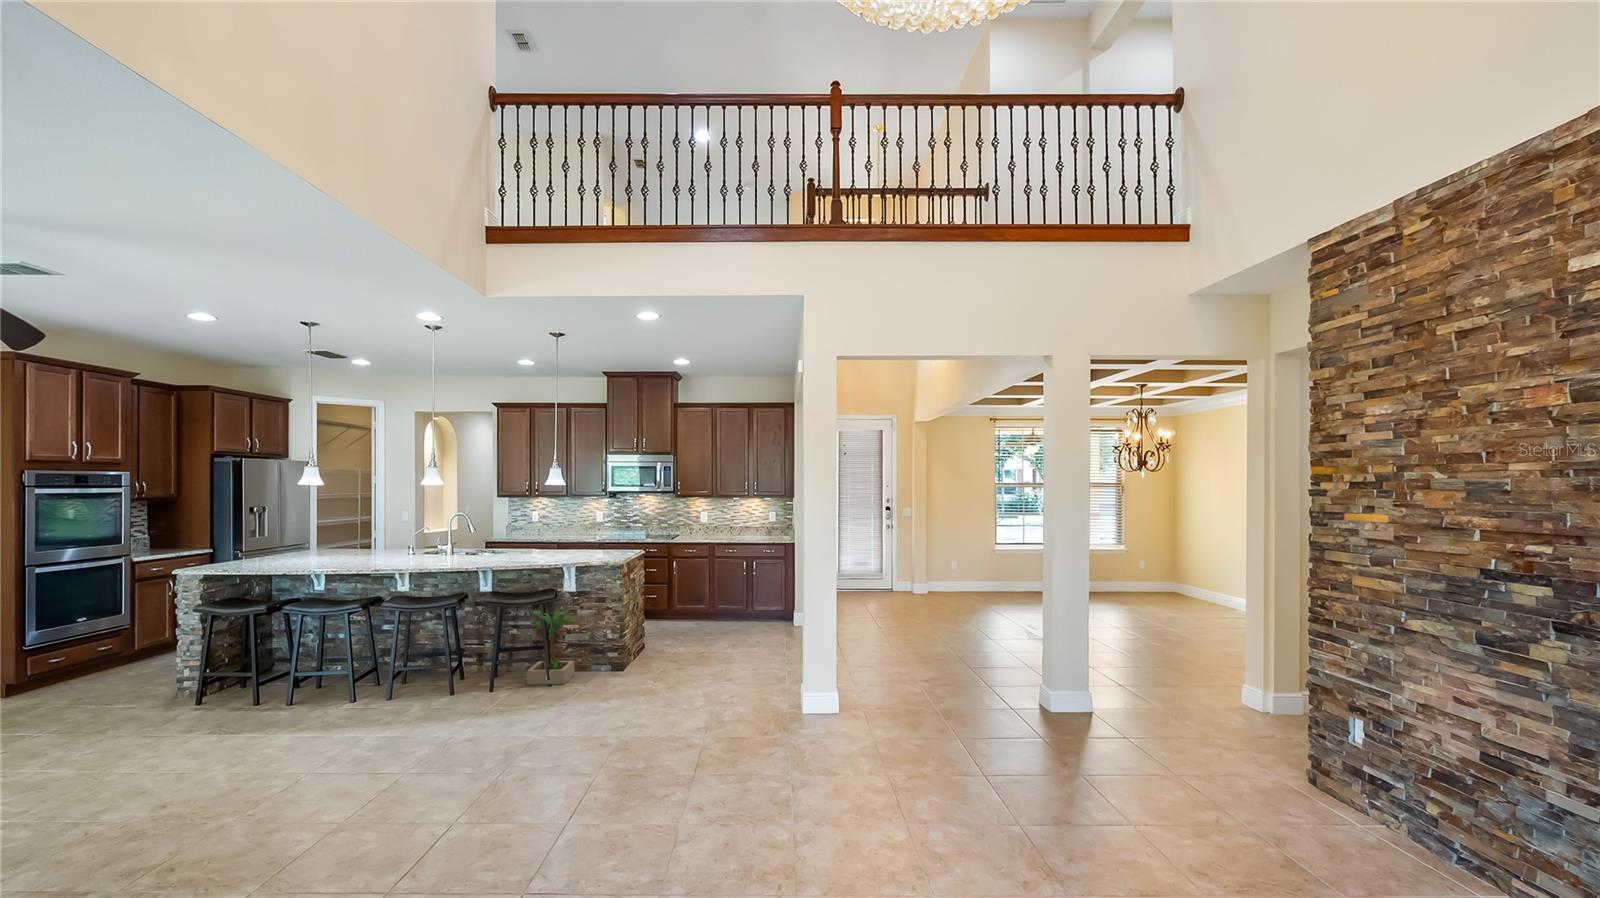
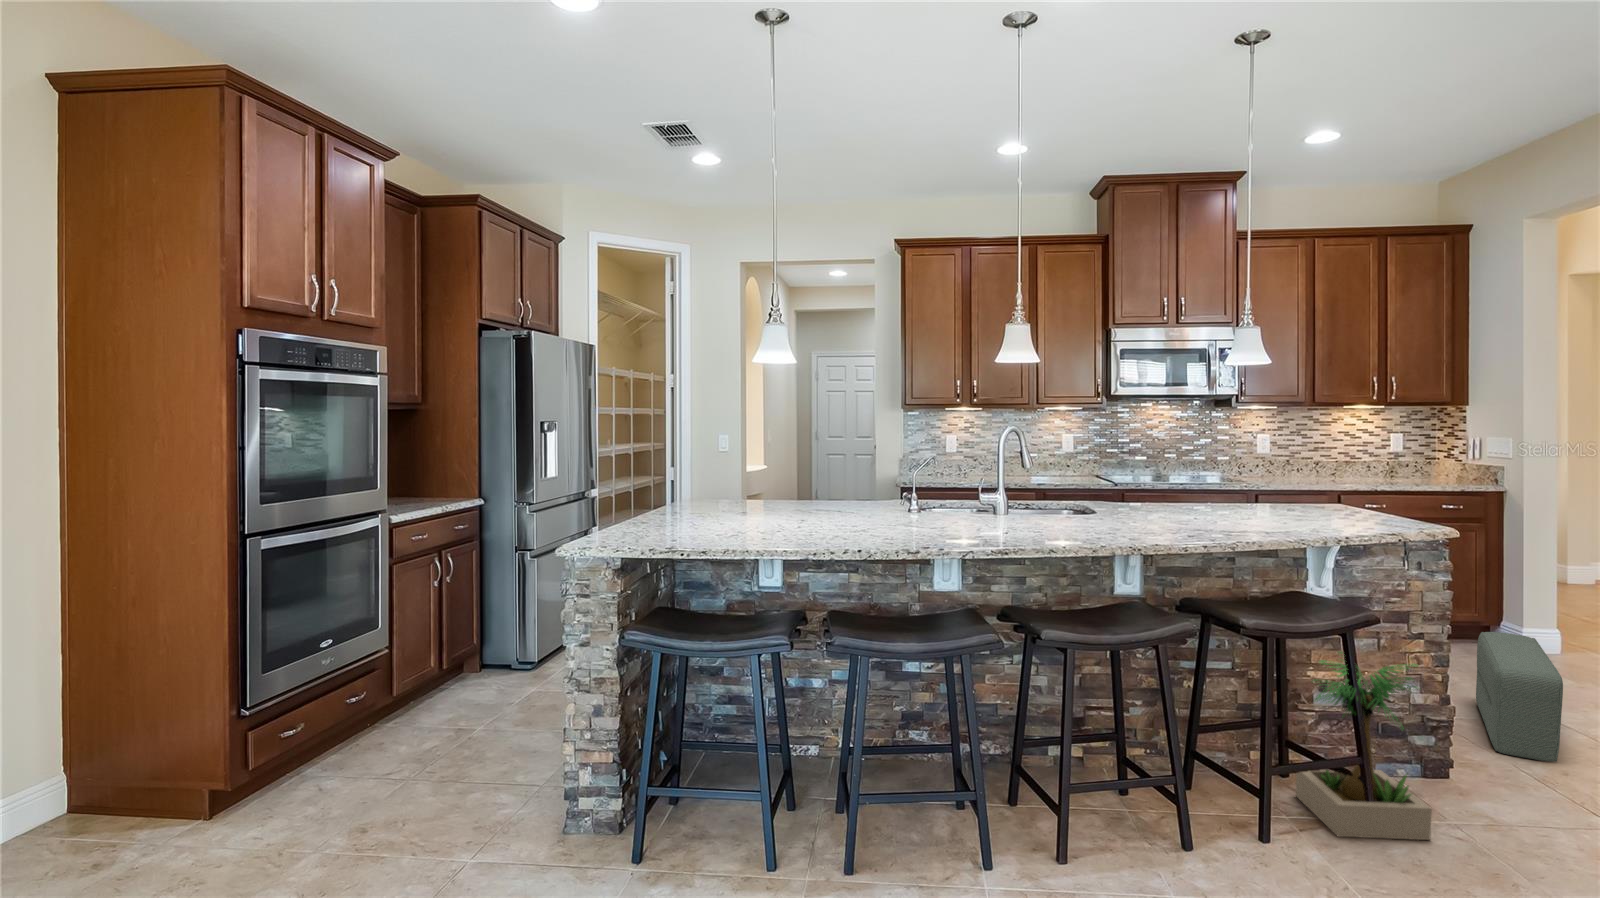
pouf: none [671,607,729,661] -> present [1476,632,1563,762]

